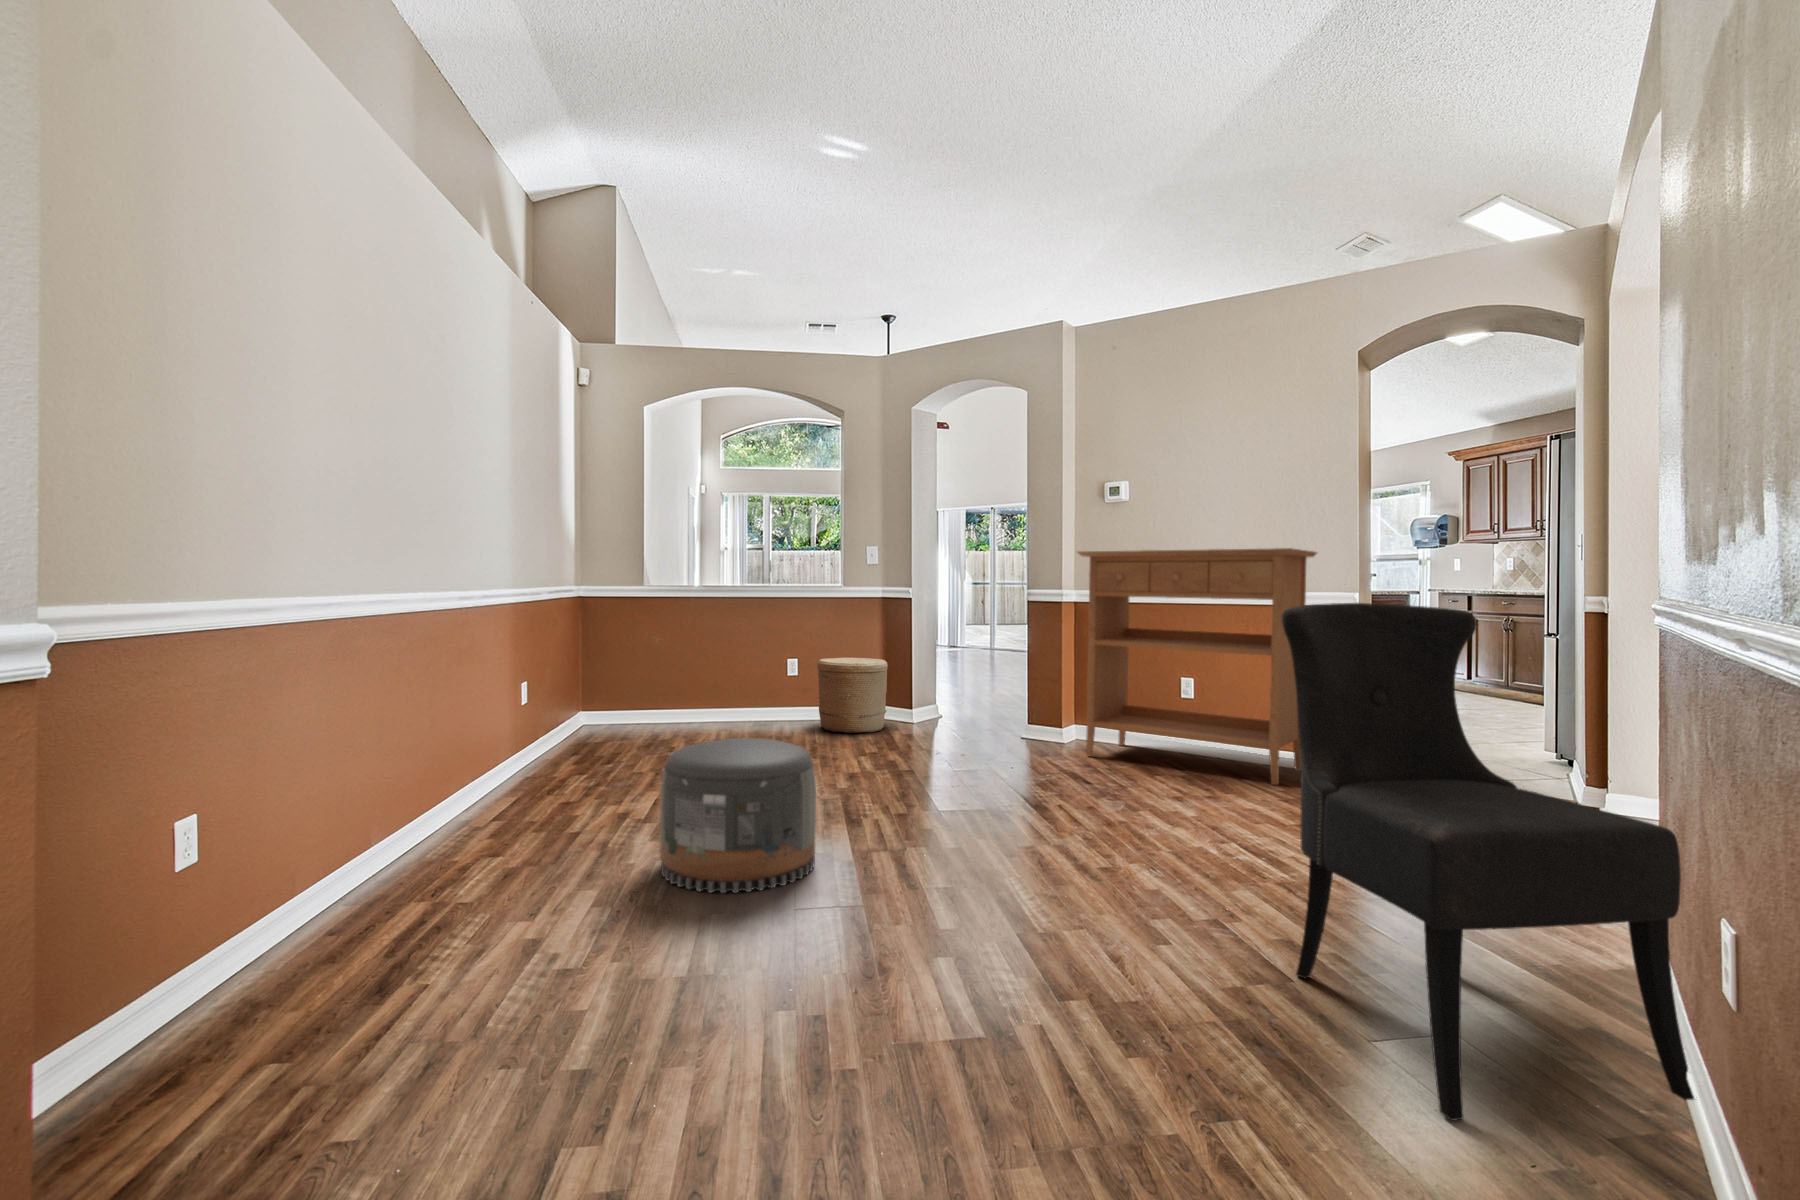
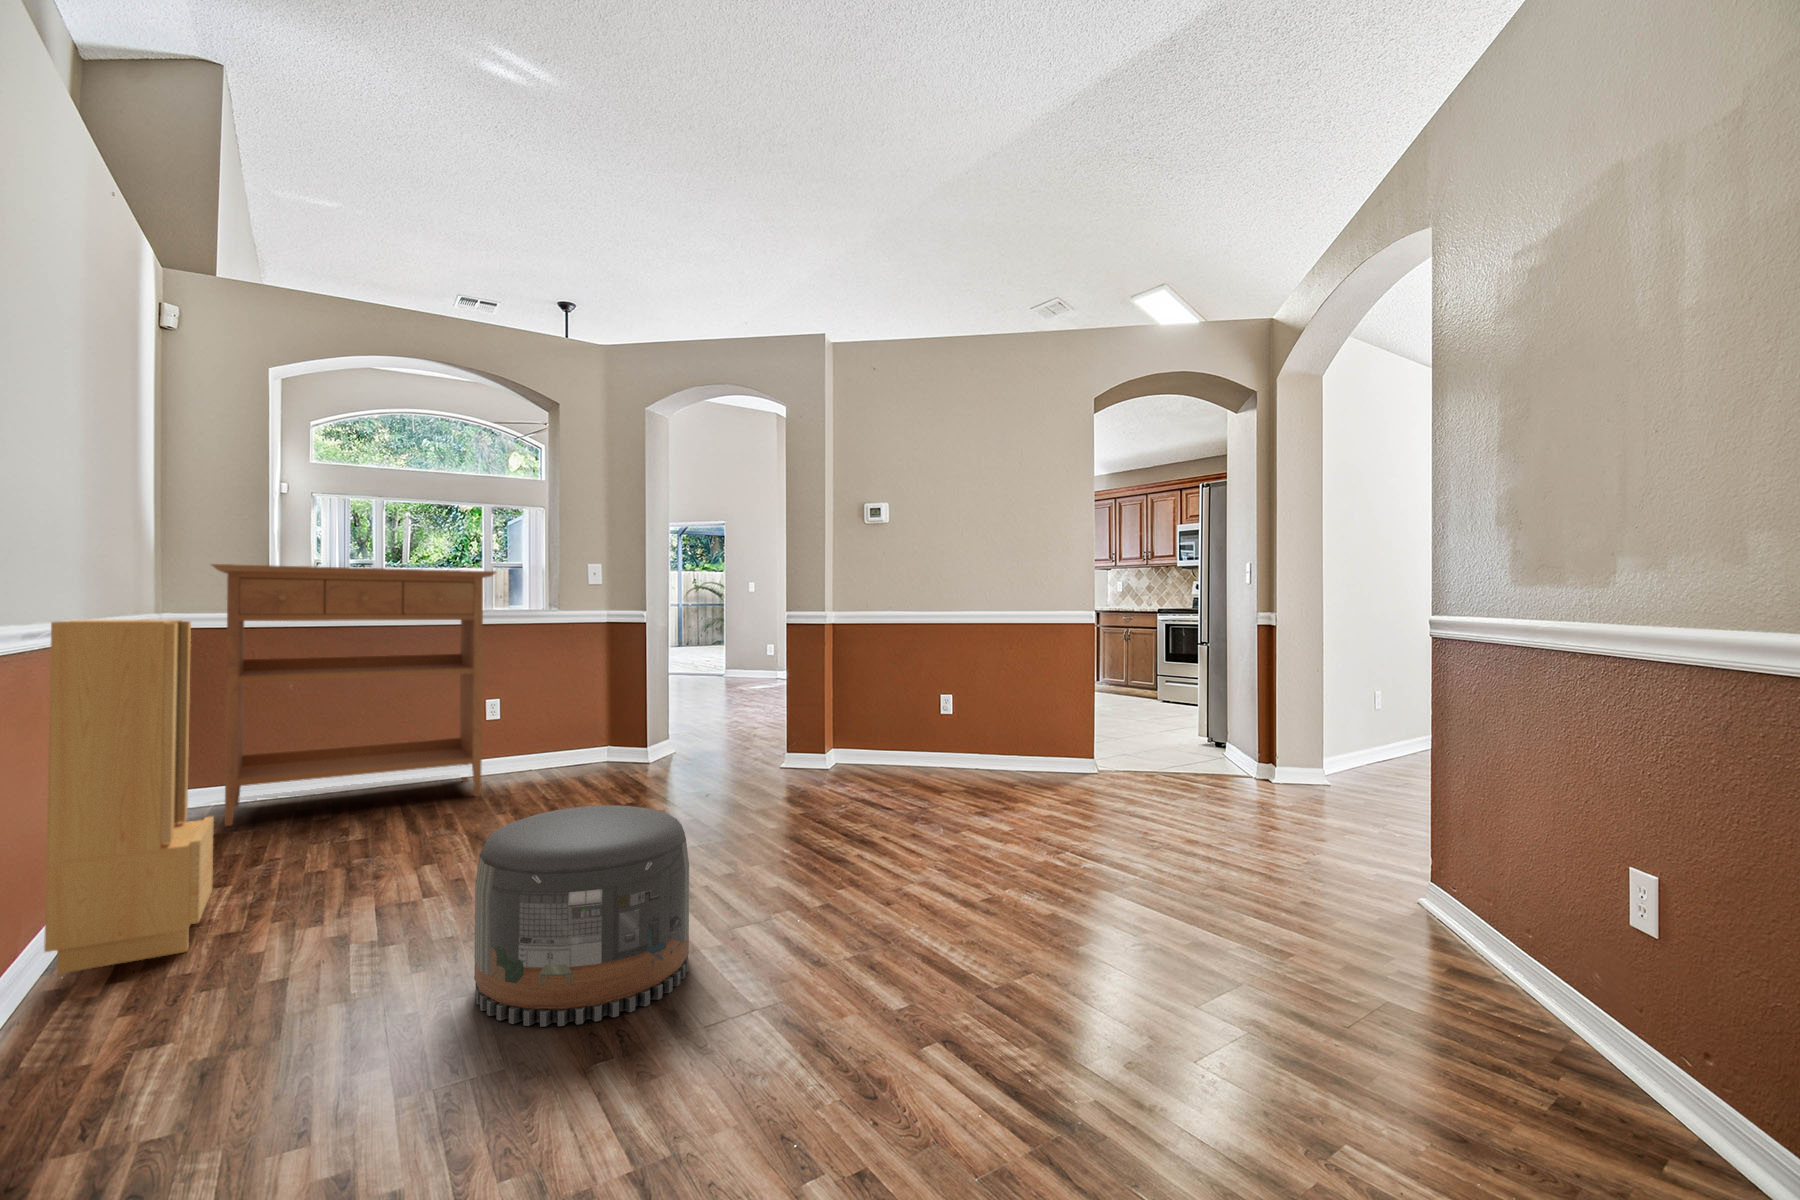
console table: present [1078,548,1317,785] -> present [212,564,496,826]
storage cabinet: none [467,590,565,811] -> present [44,620,214,974]
dining chair: present [1282,603,1694,1121] -> none [1234,620,1577,1087]
woven basket: present [817,658,888,733] -> none [530,693,620,784]

